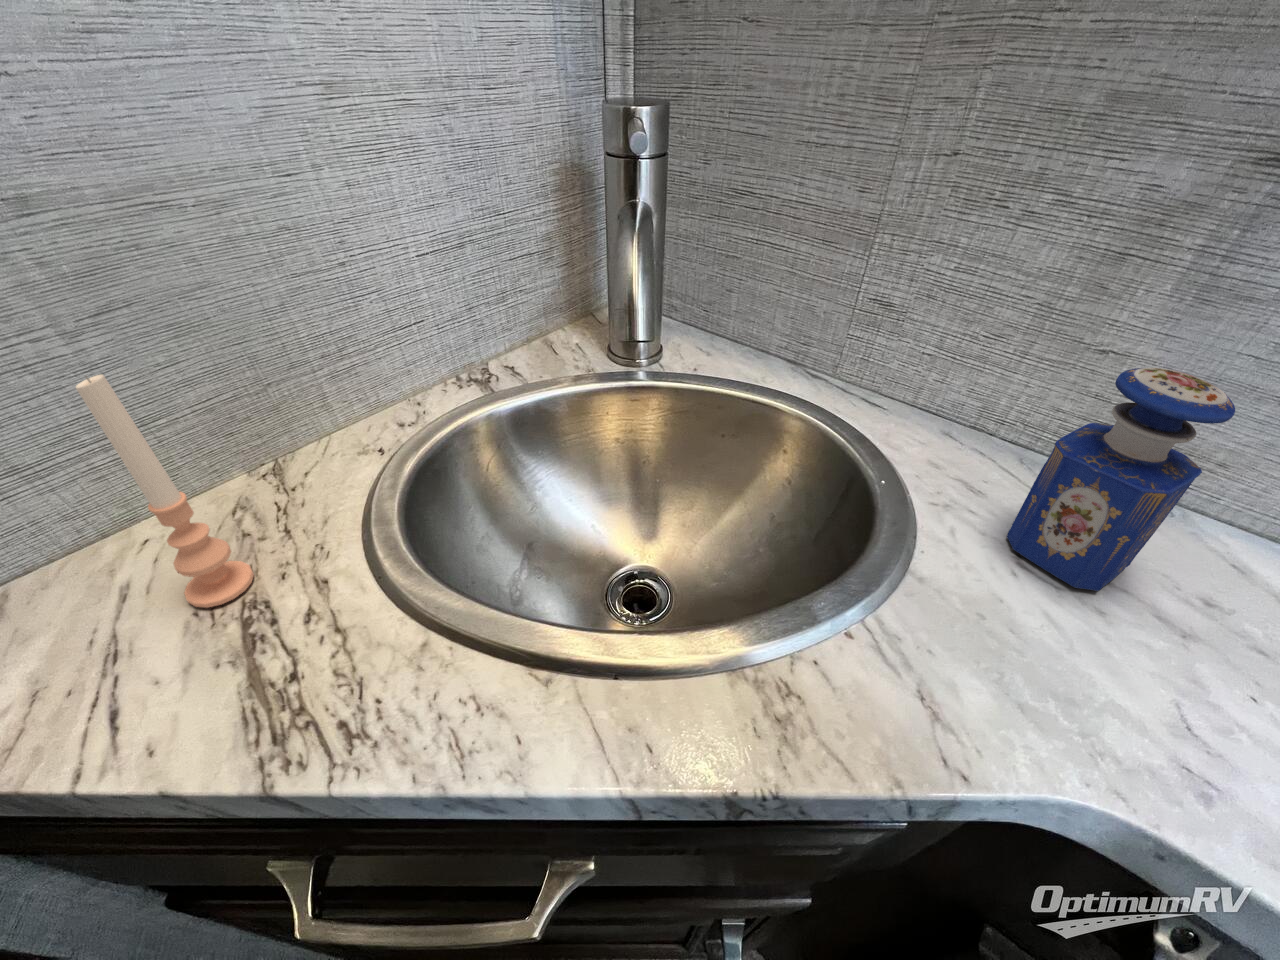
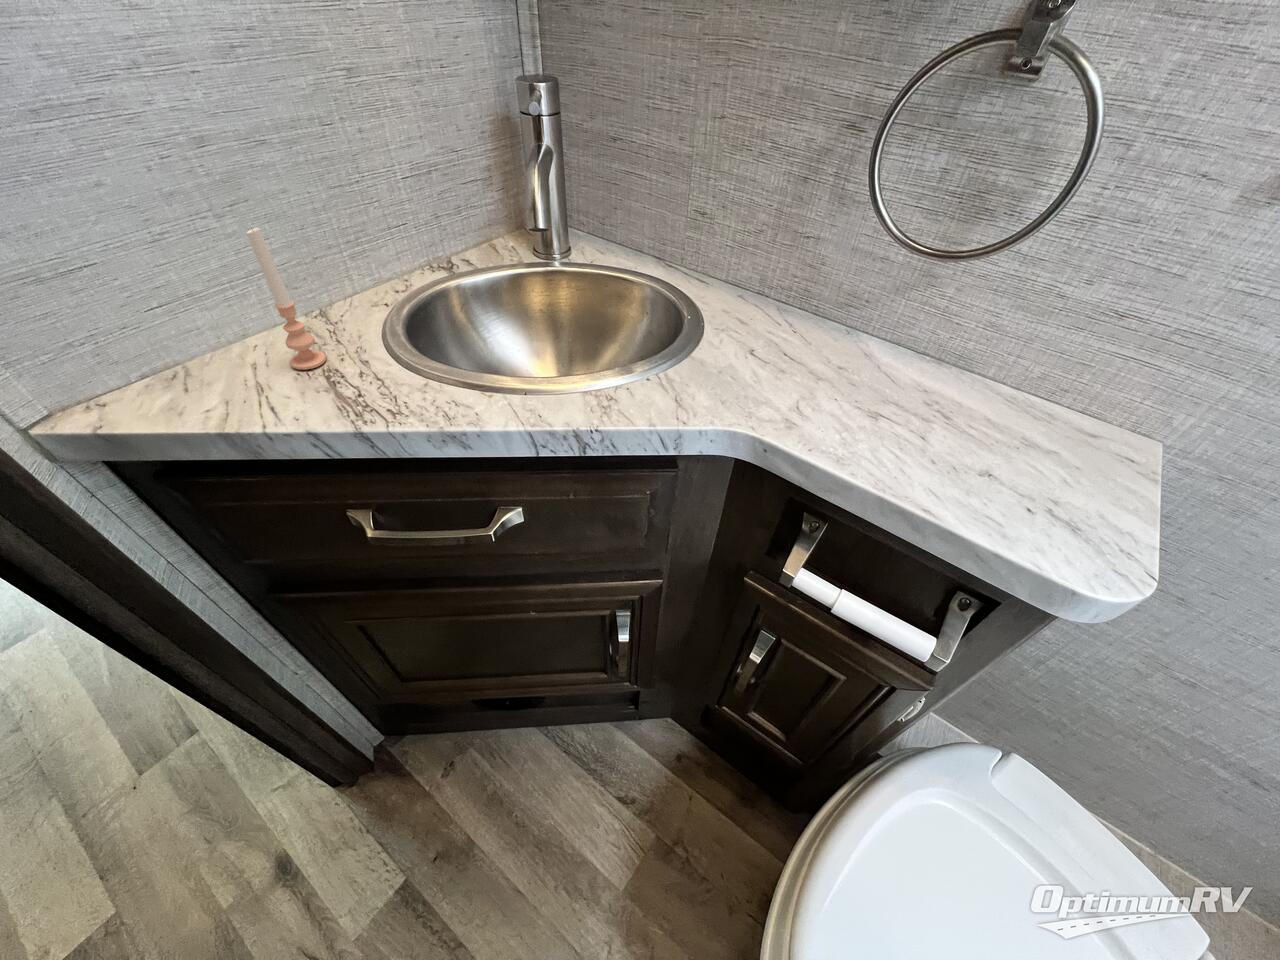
perfume bottle: present [1007,368,1235,591] -> none [749,236,826,361]

